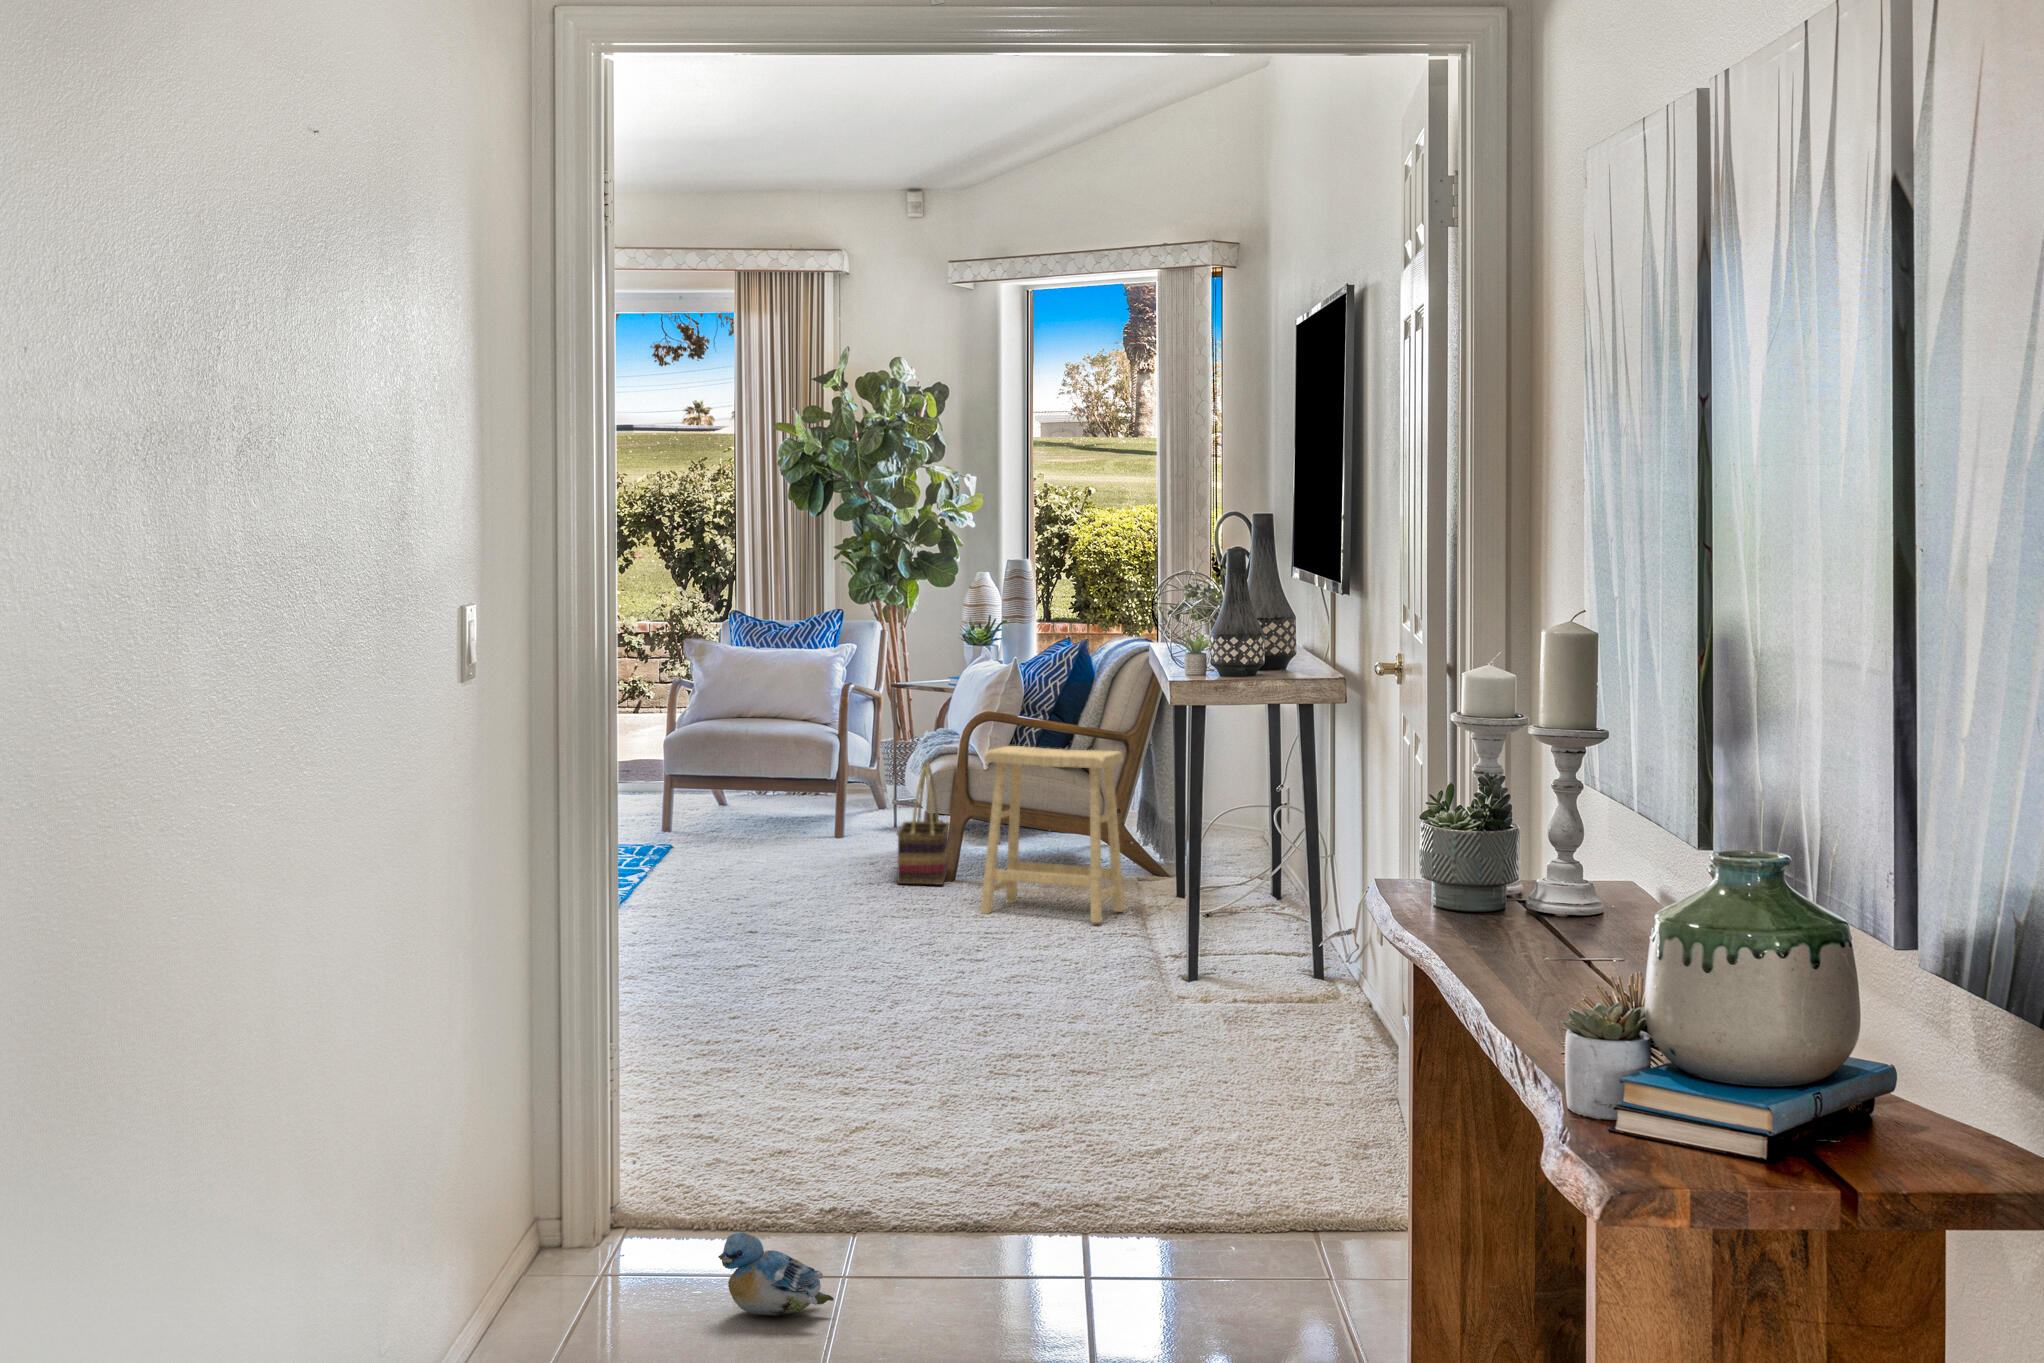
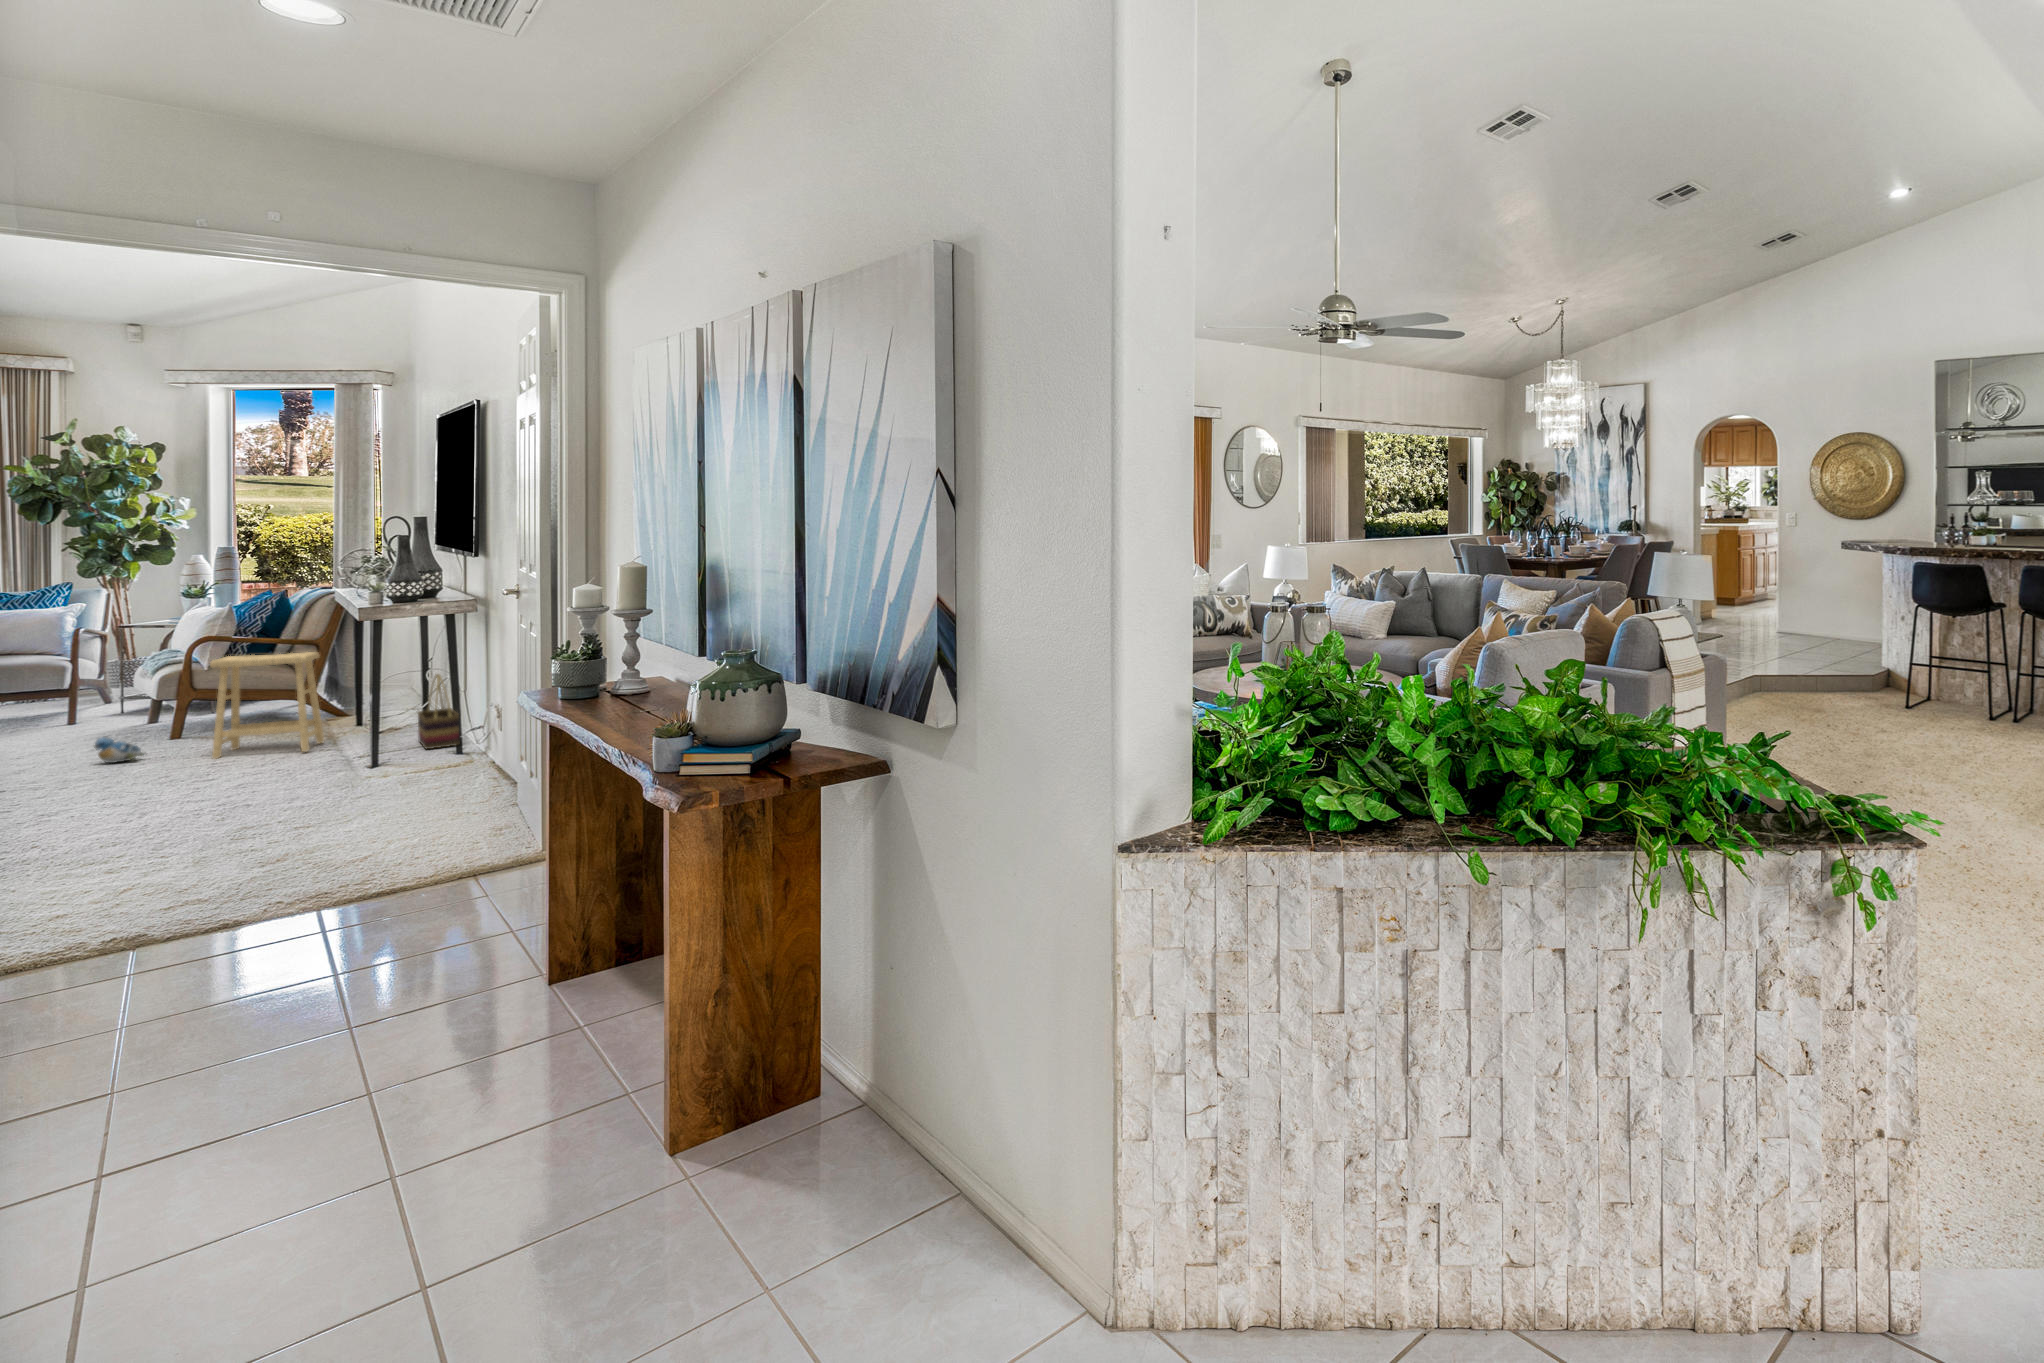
basket: present [897,762,950,885] -> present [418,674,459,749]
plush toy: present [718,1232,834,1316] -> present [94,737,144,763]

